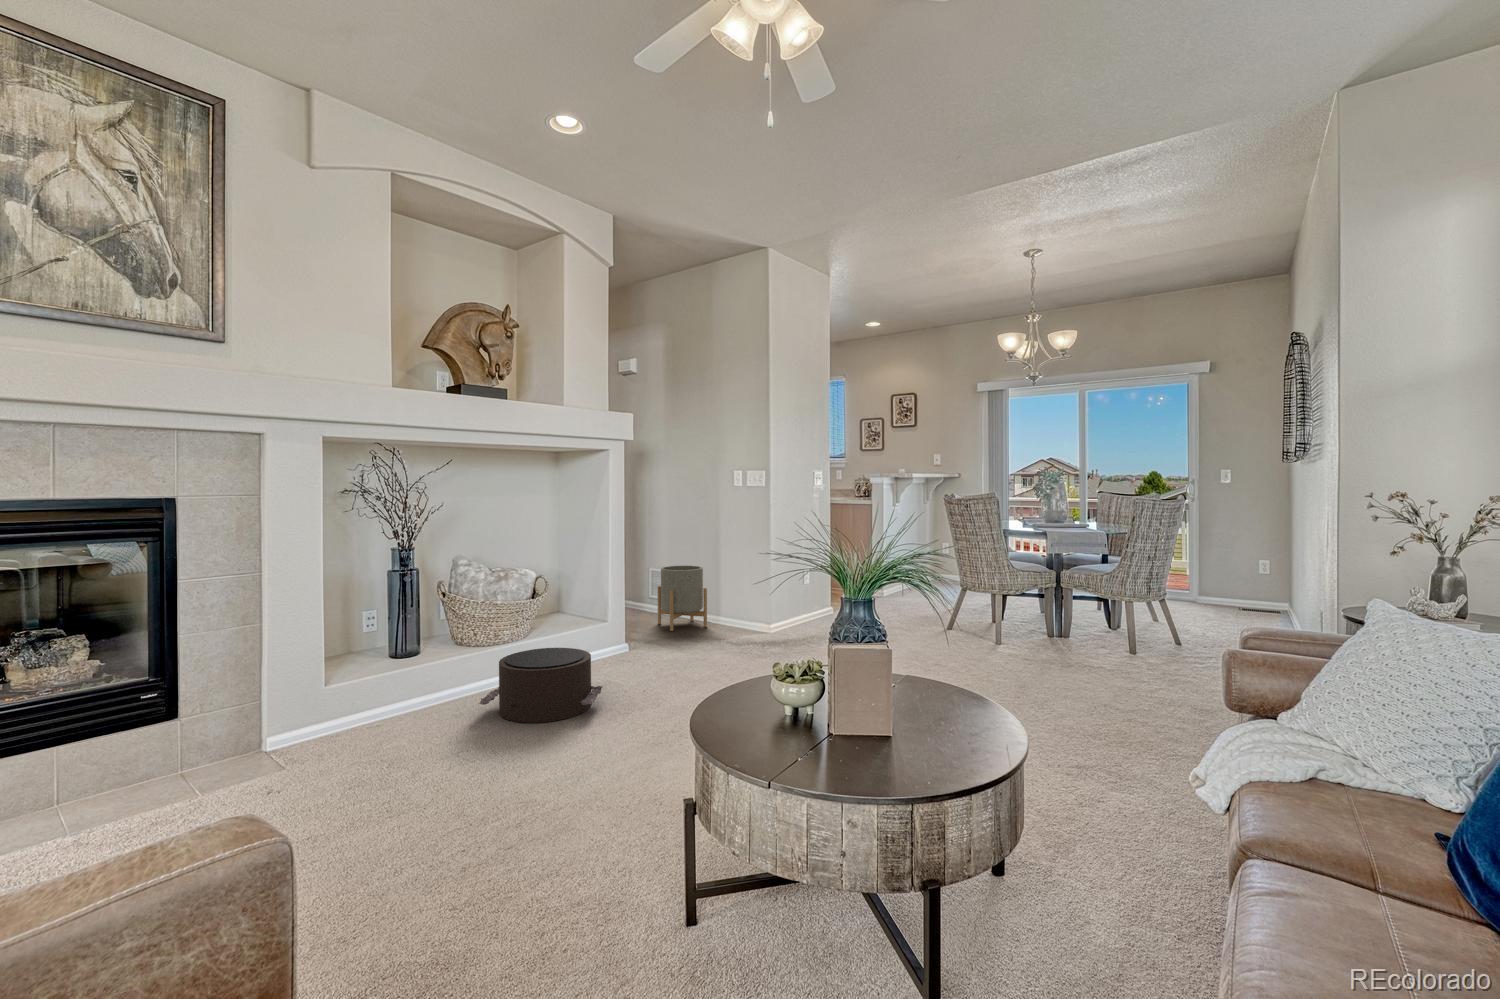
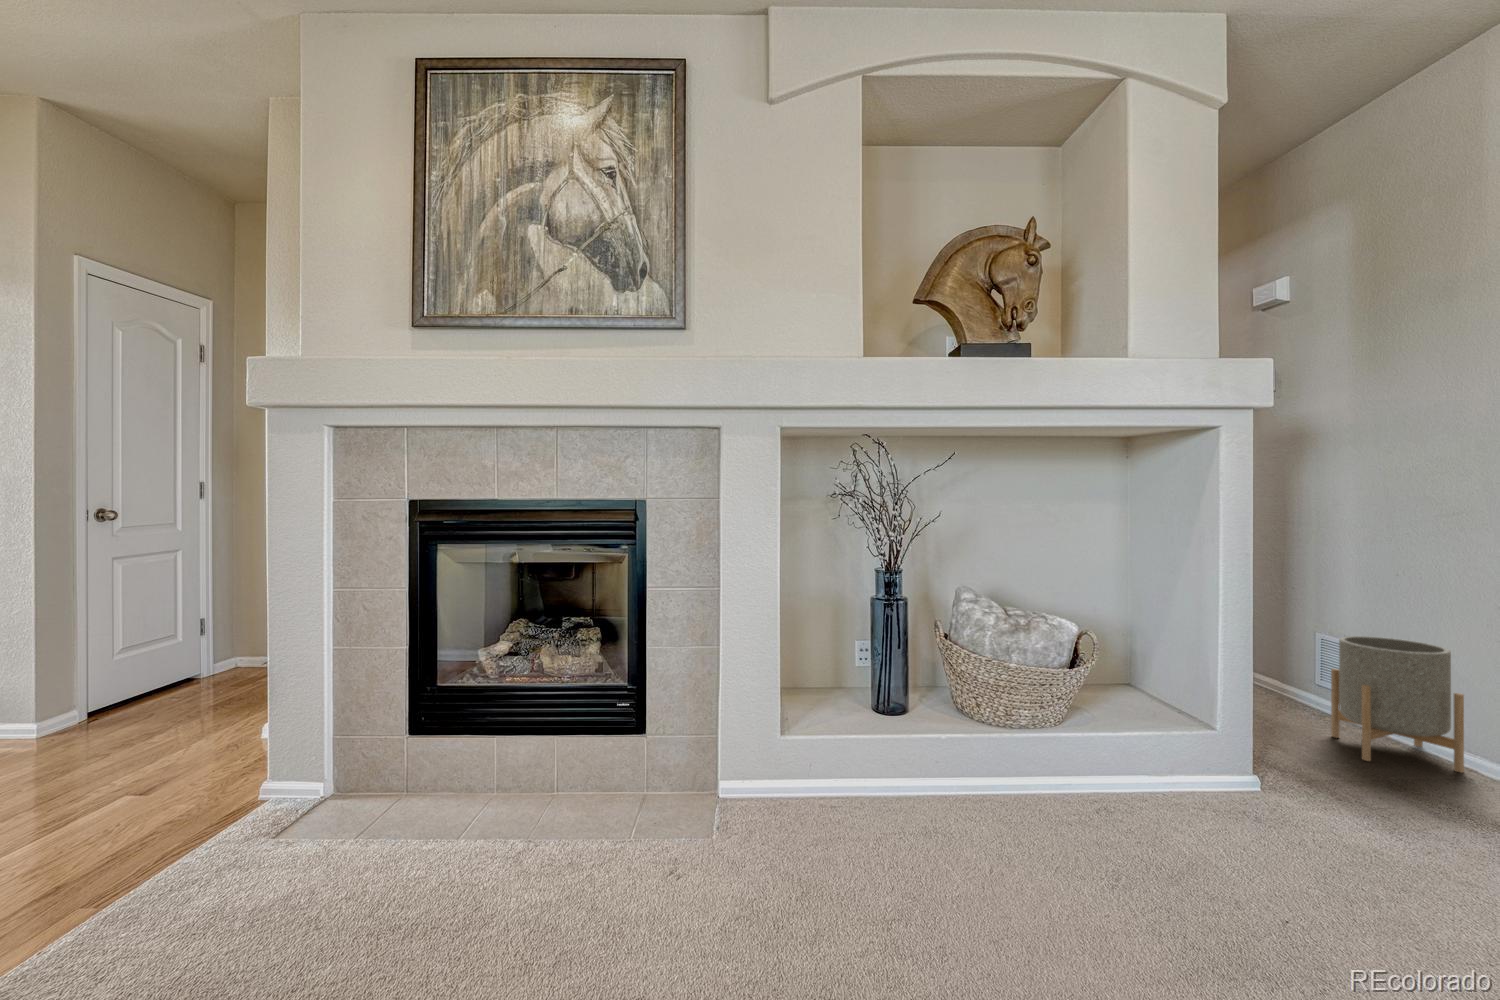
pouf: present [479,648,602,723] -> none [951,756,1186,925]

